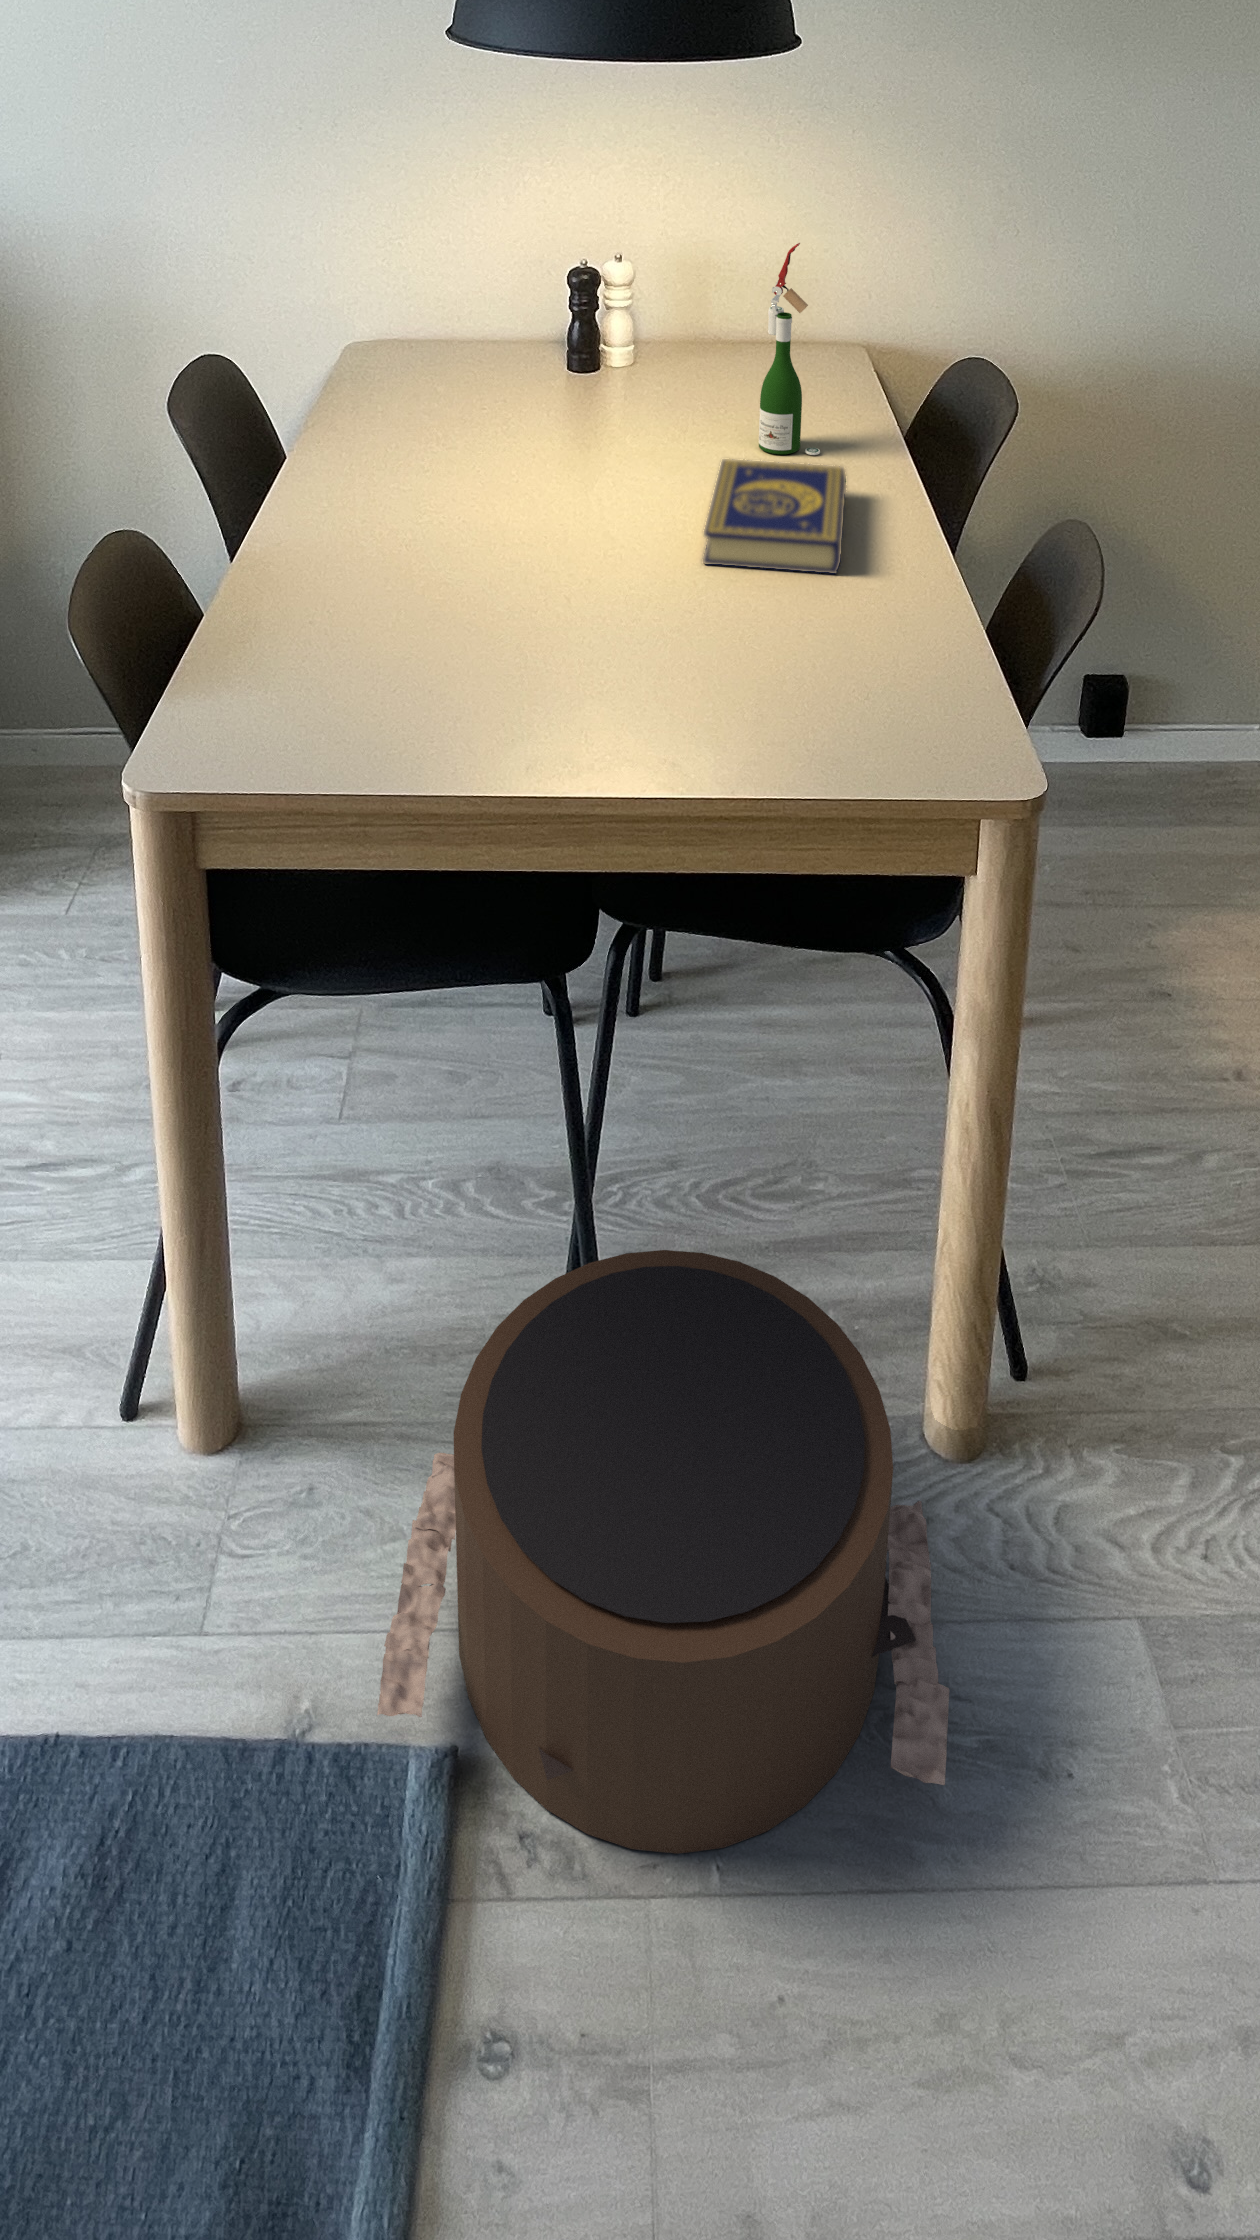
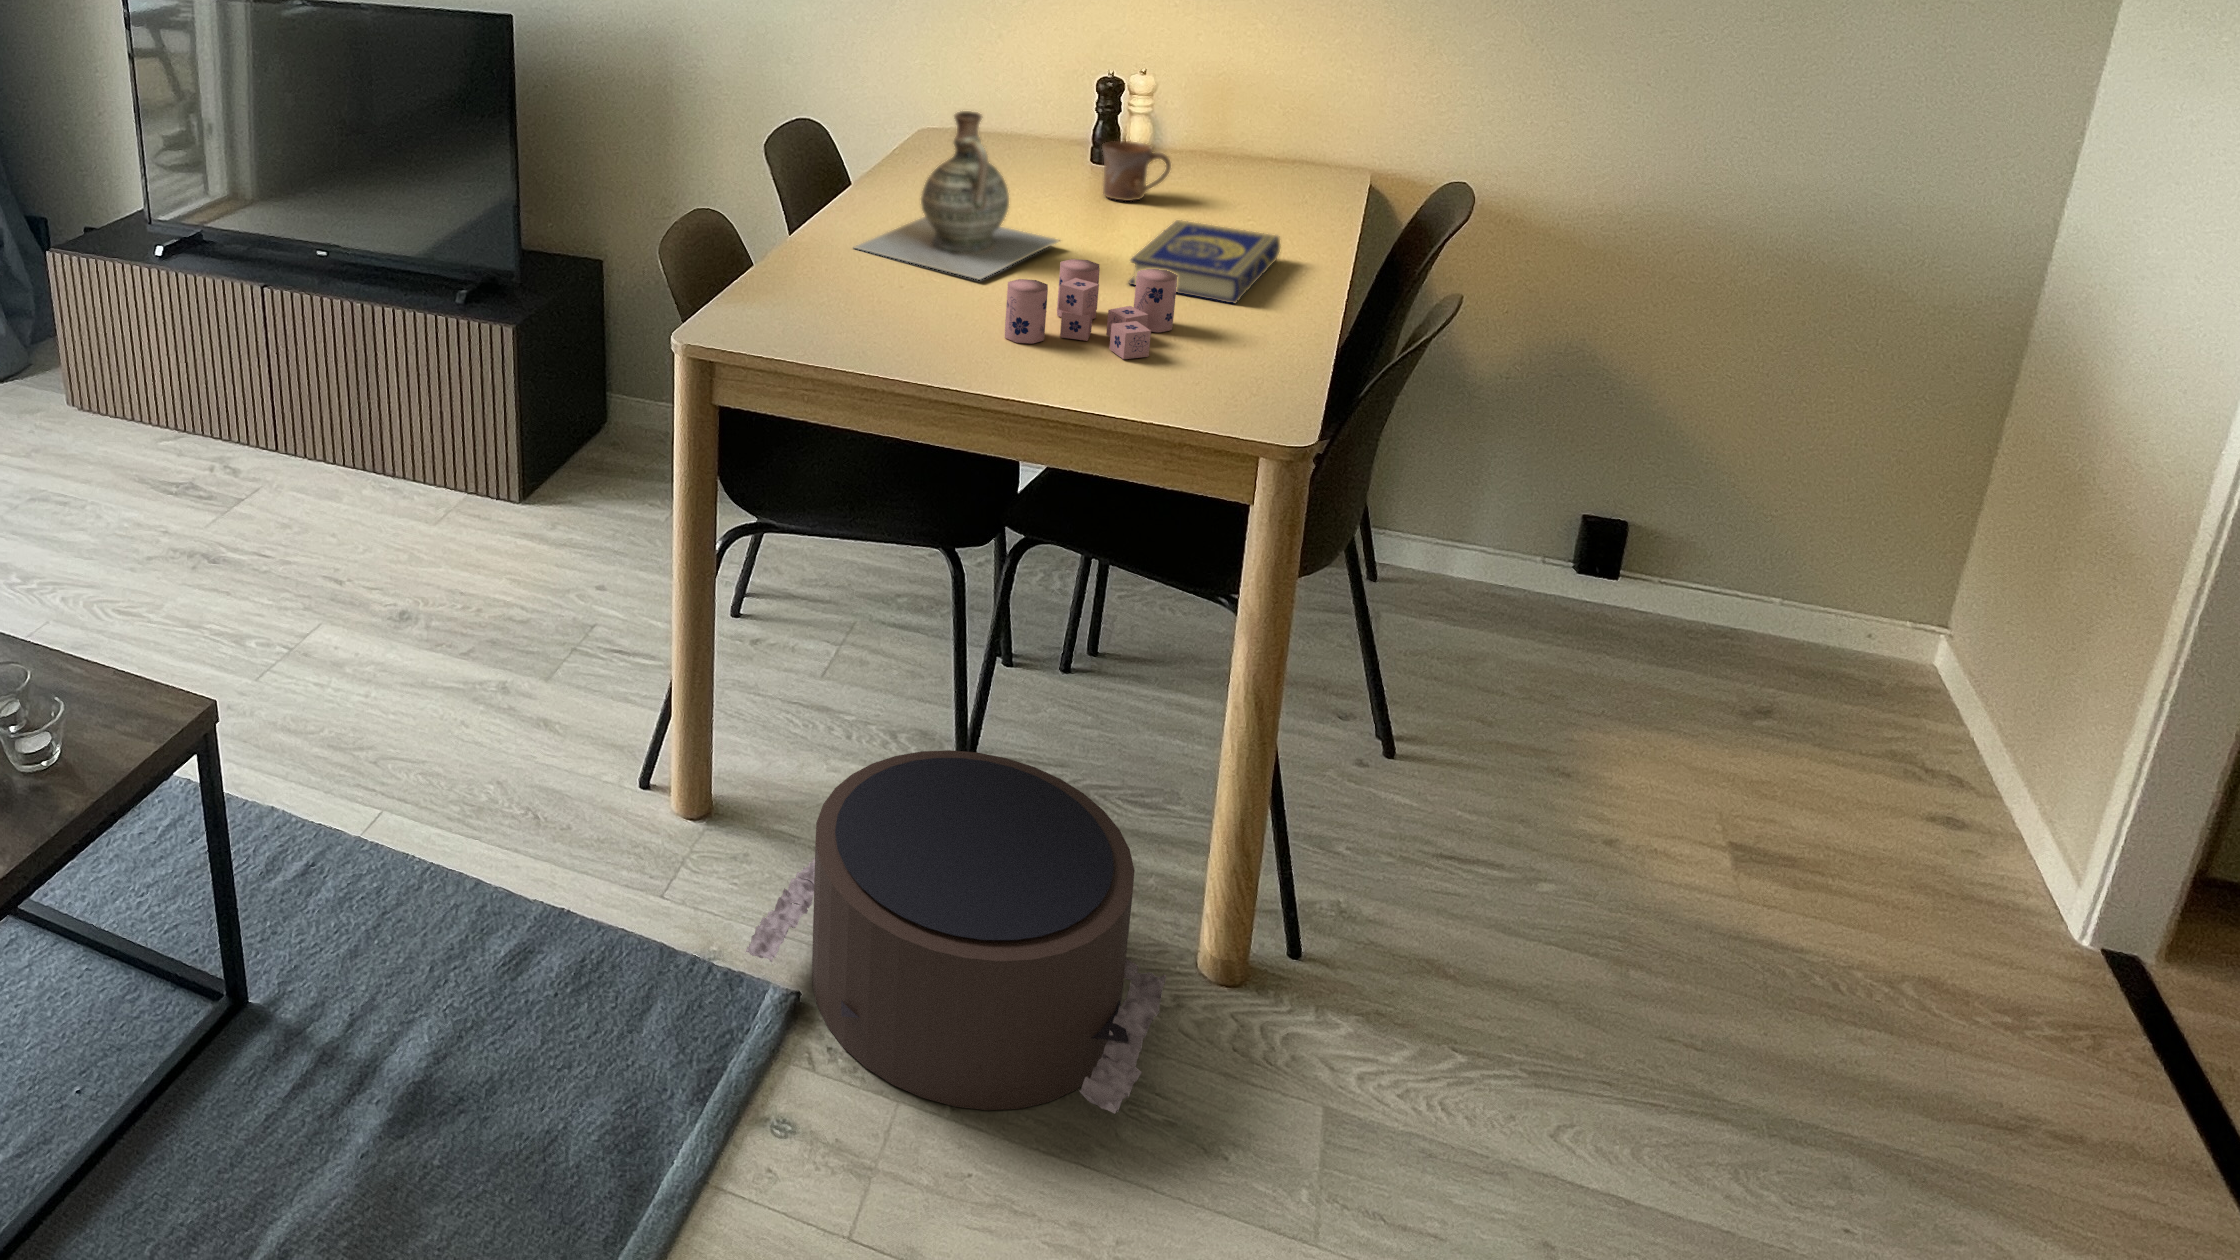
wine bottle: present [759,243,820,455] -> none [1224,53,1276,234]
mug: none [599,353,681,429] -> present [1102,141,1171,201]
ceramic jug: none [334,360,599,592] -> present [856,111,1058,279]
candle: none [596,555,793,697] -> present [1005,259,1178,359]

